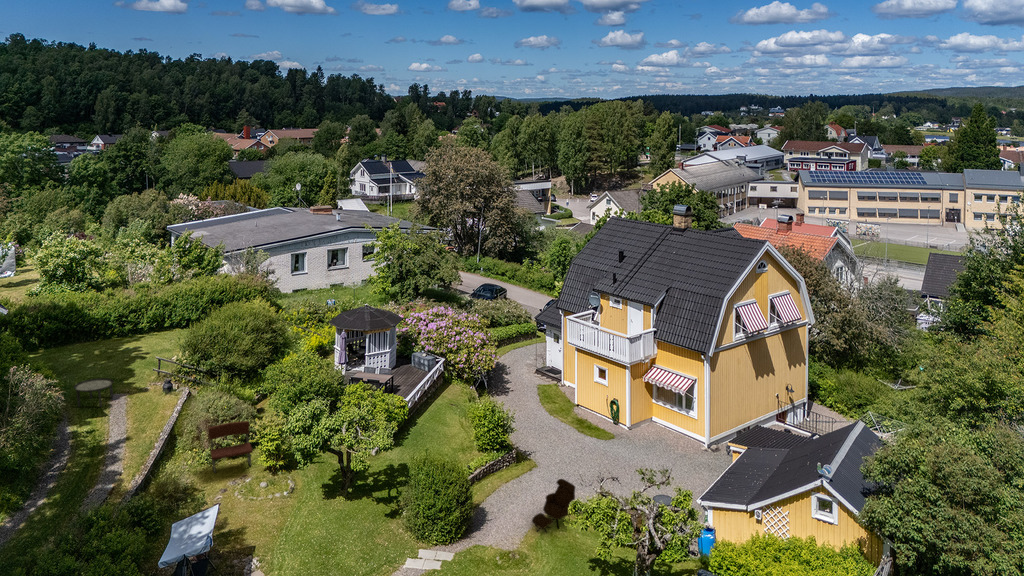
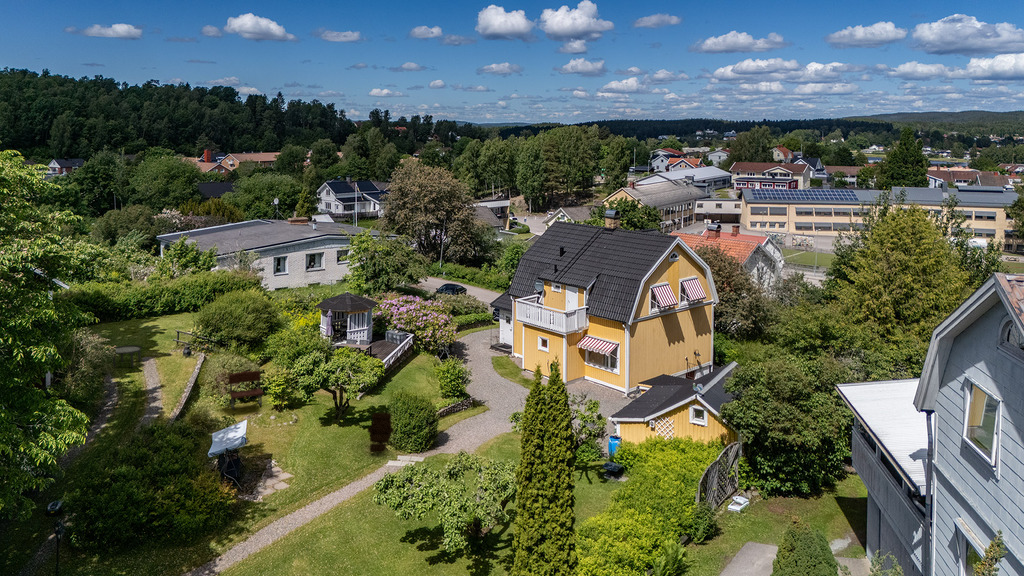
lounge chair: present [532,479,575,532] -> present [368,413,394,456]

